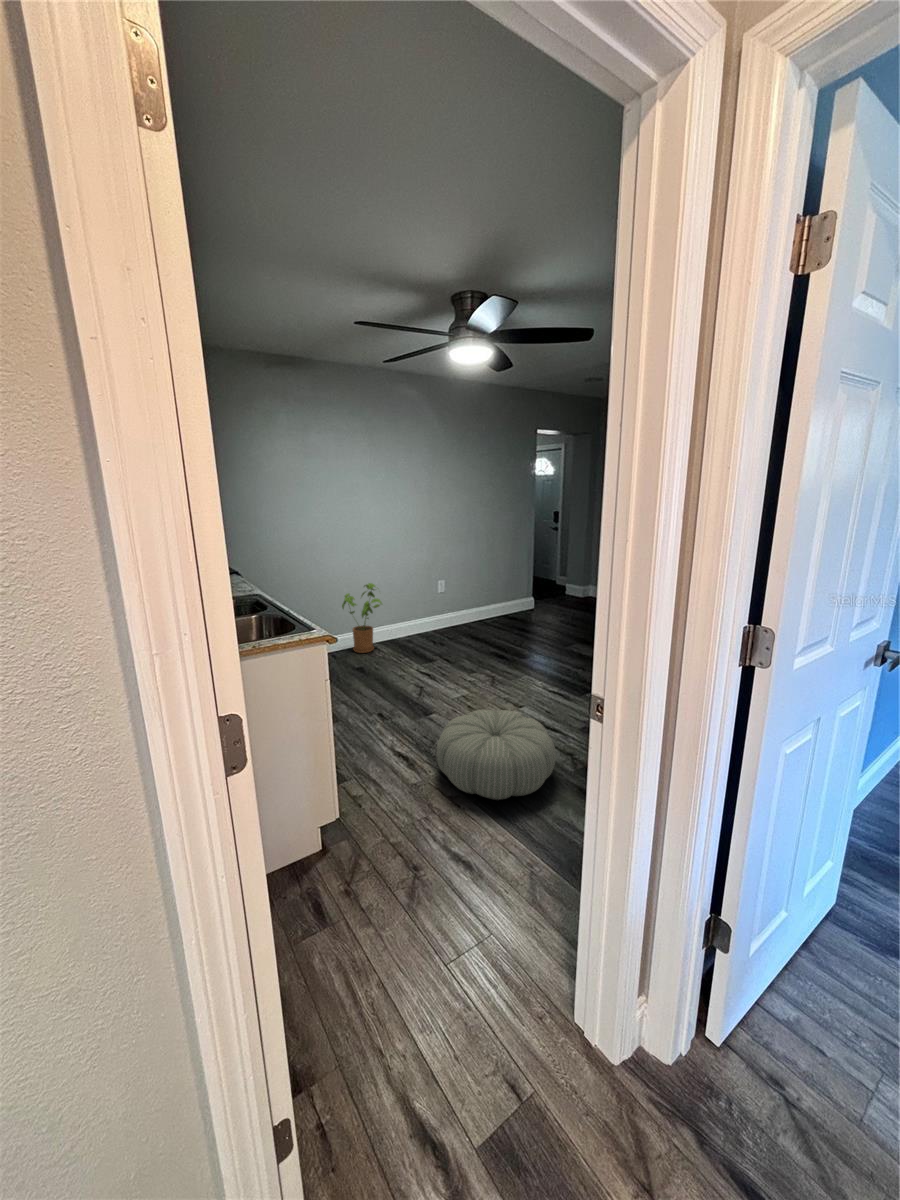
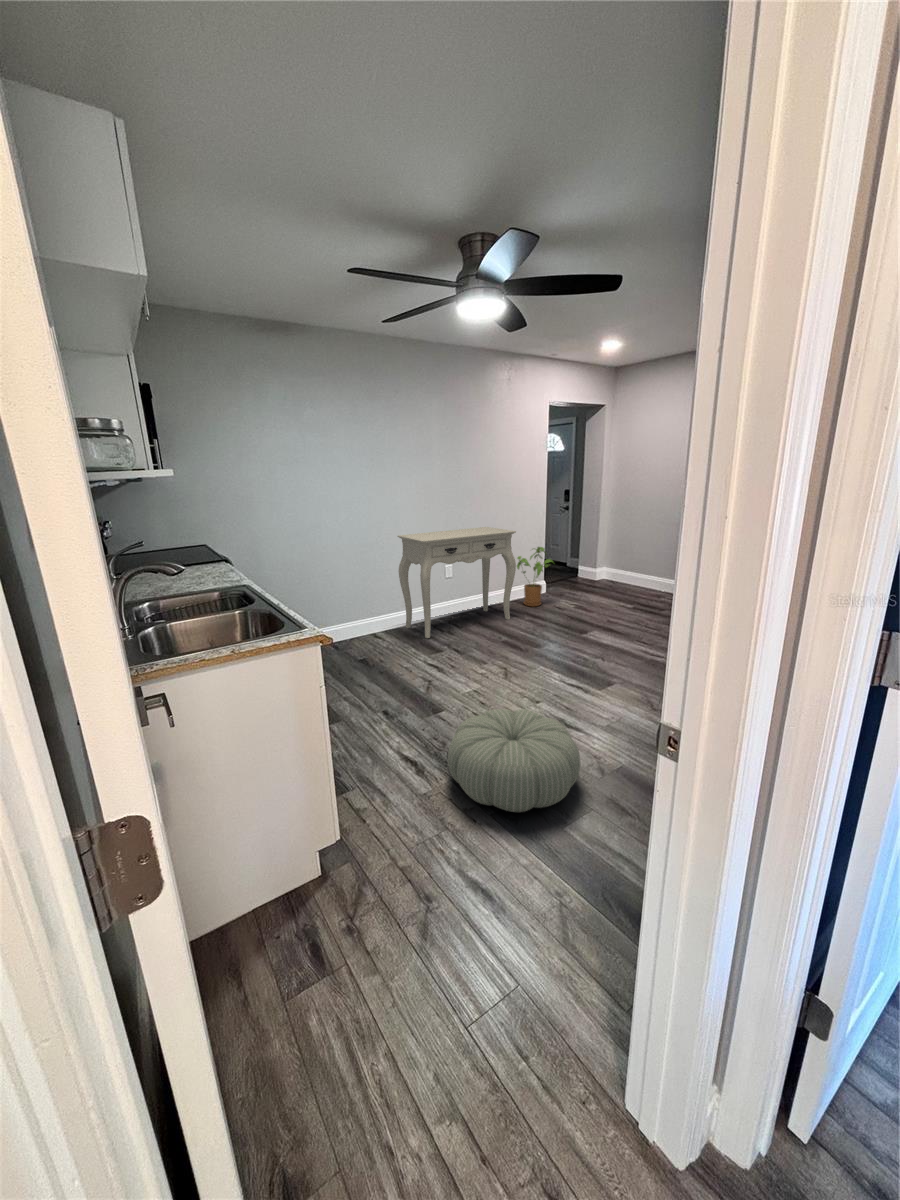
console table: none [394,544,506,649] -> present [398,527,516,638]
house plant: present [342,583,382,653] -> present [517,547,553,606]

